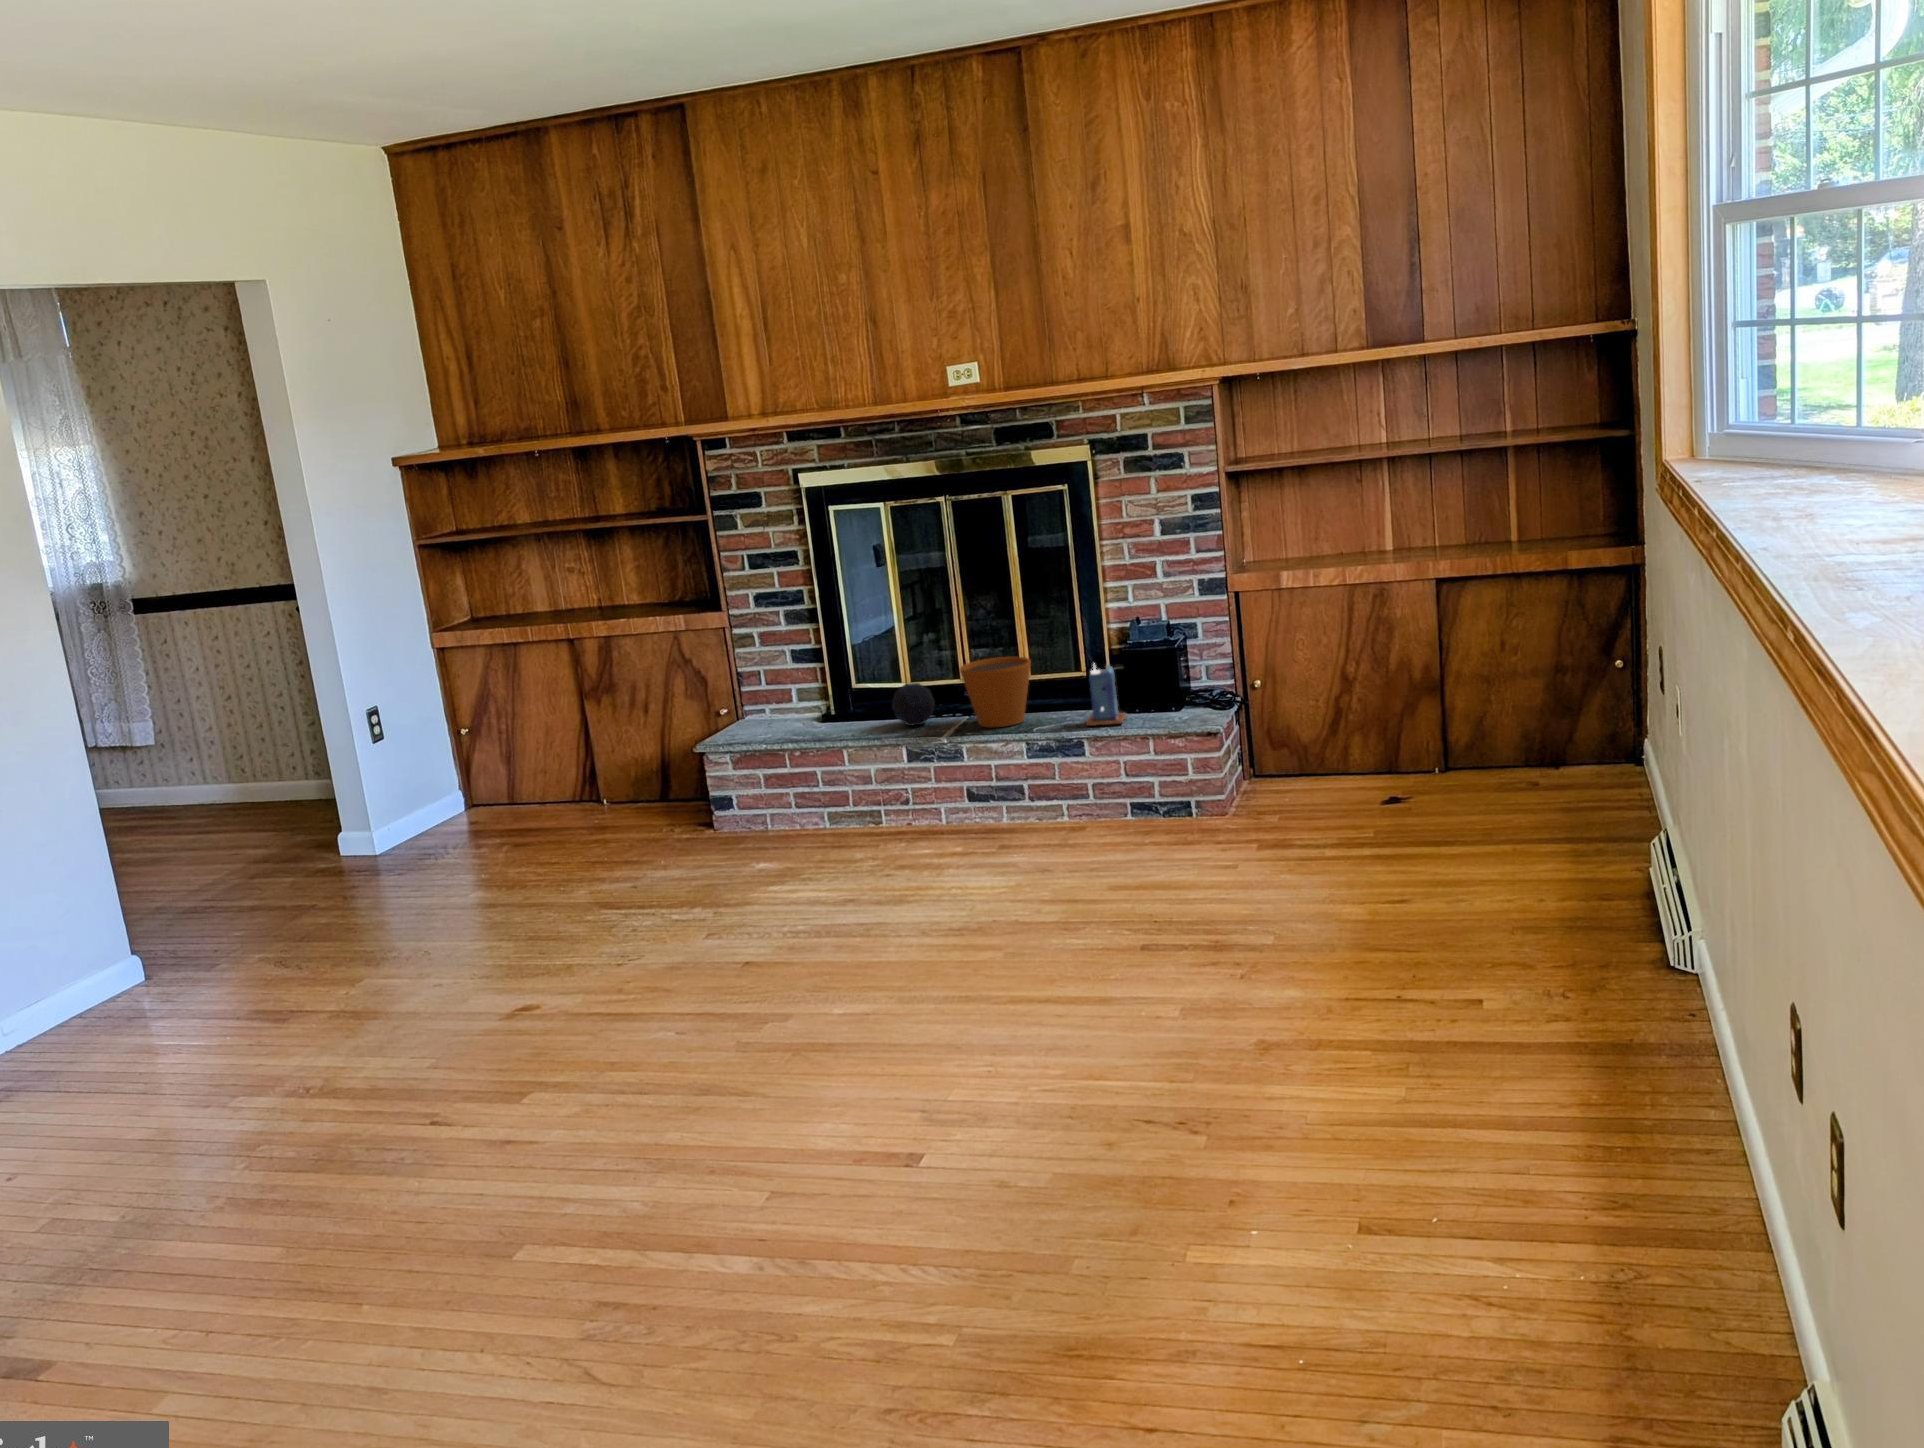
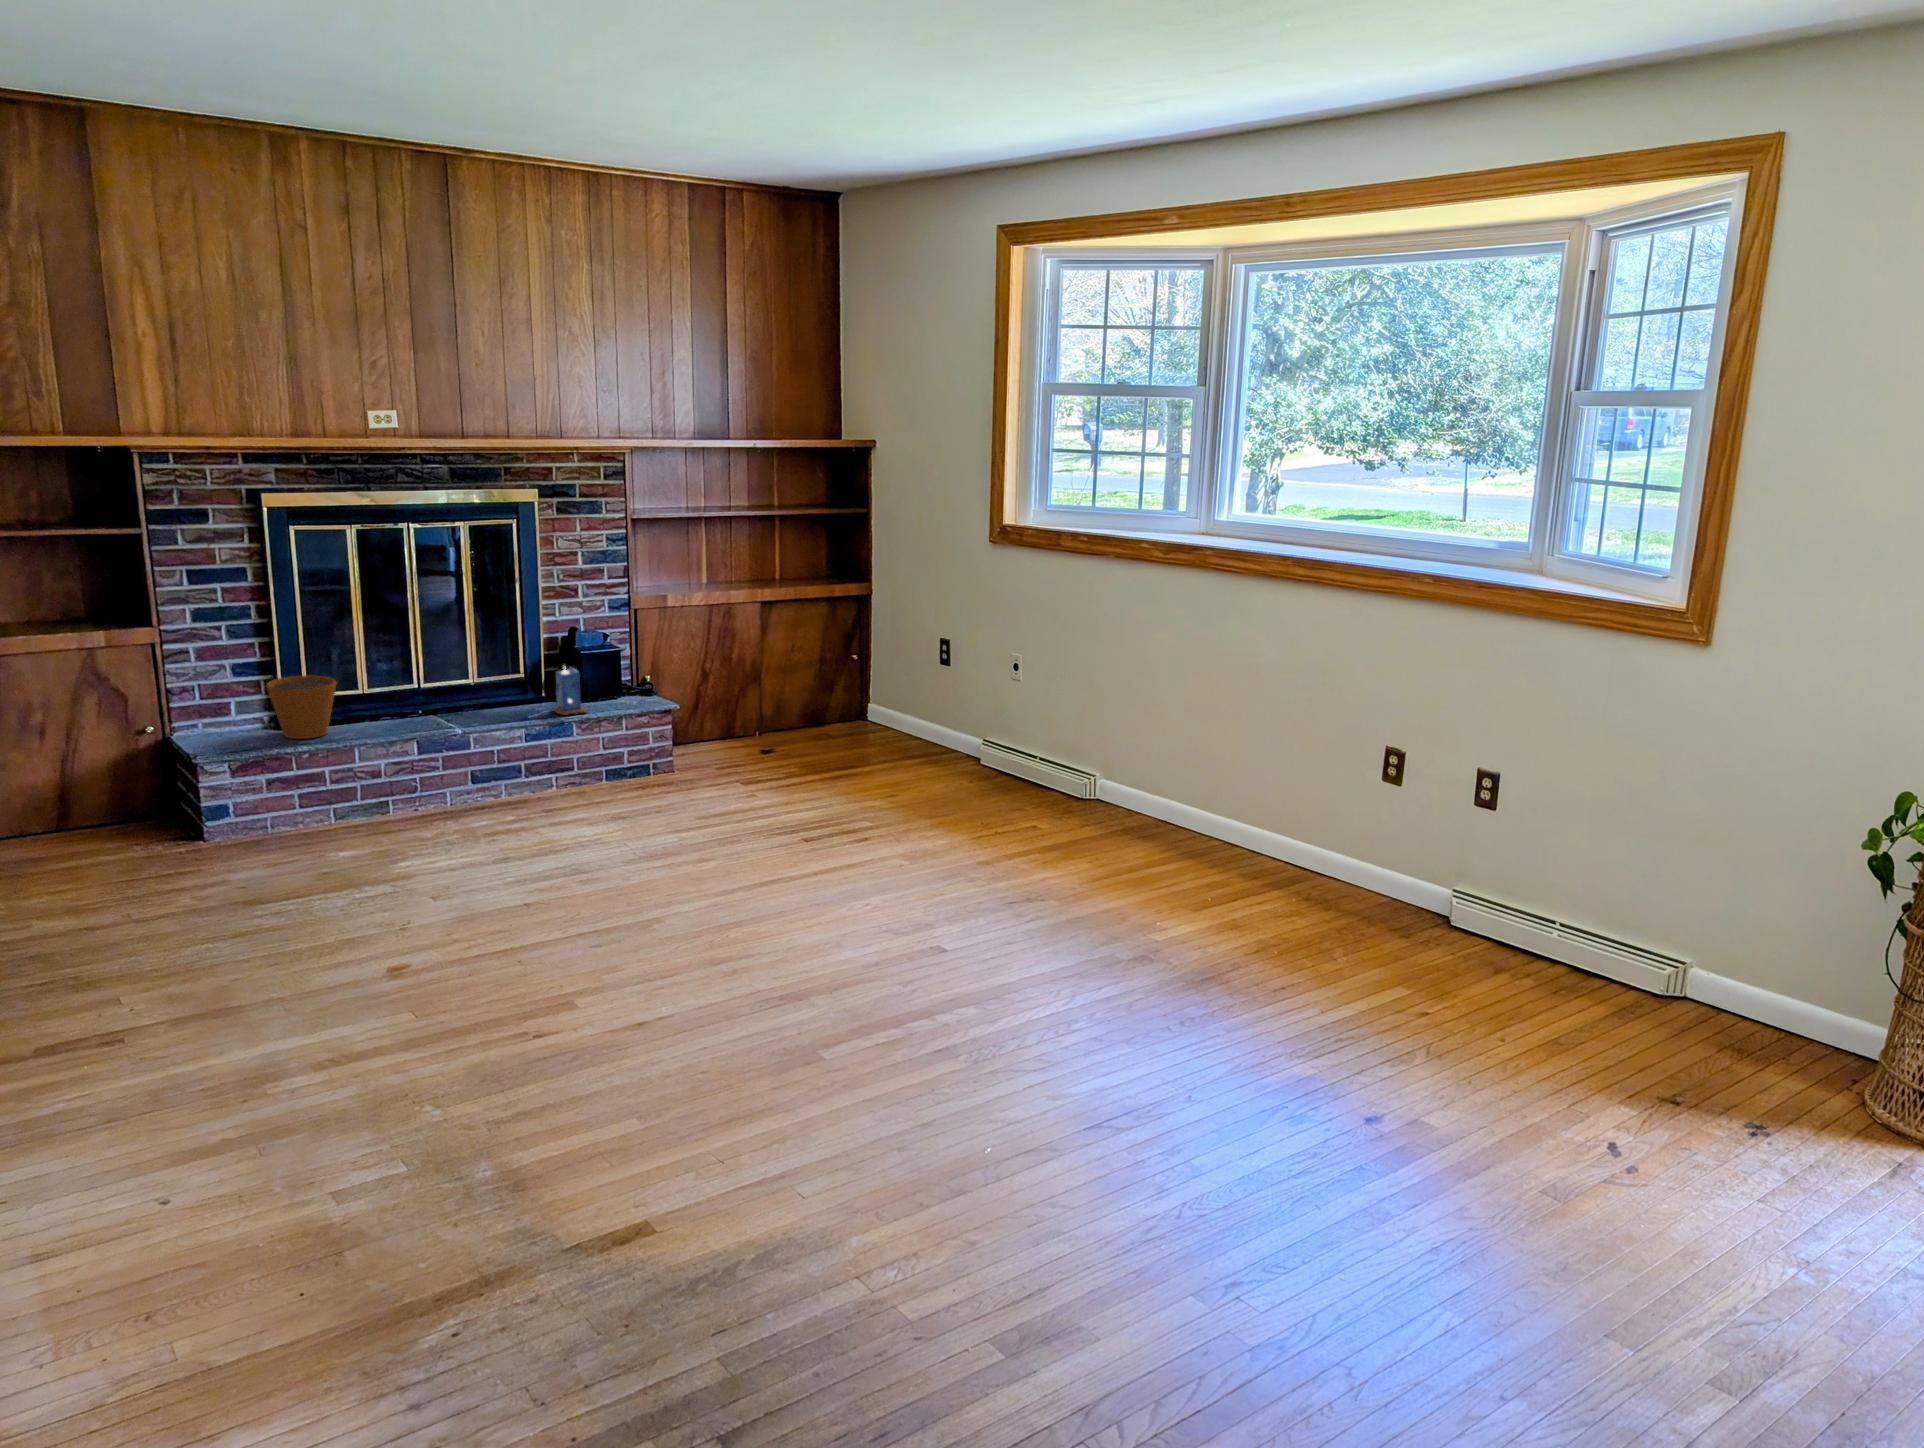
flower pot: present [960,657,1031,727] -> present [266,675,336,739]
decorative orb: present [892,683,935,726] -> none [369,687,411,725]

